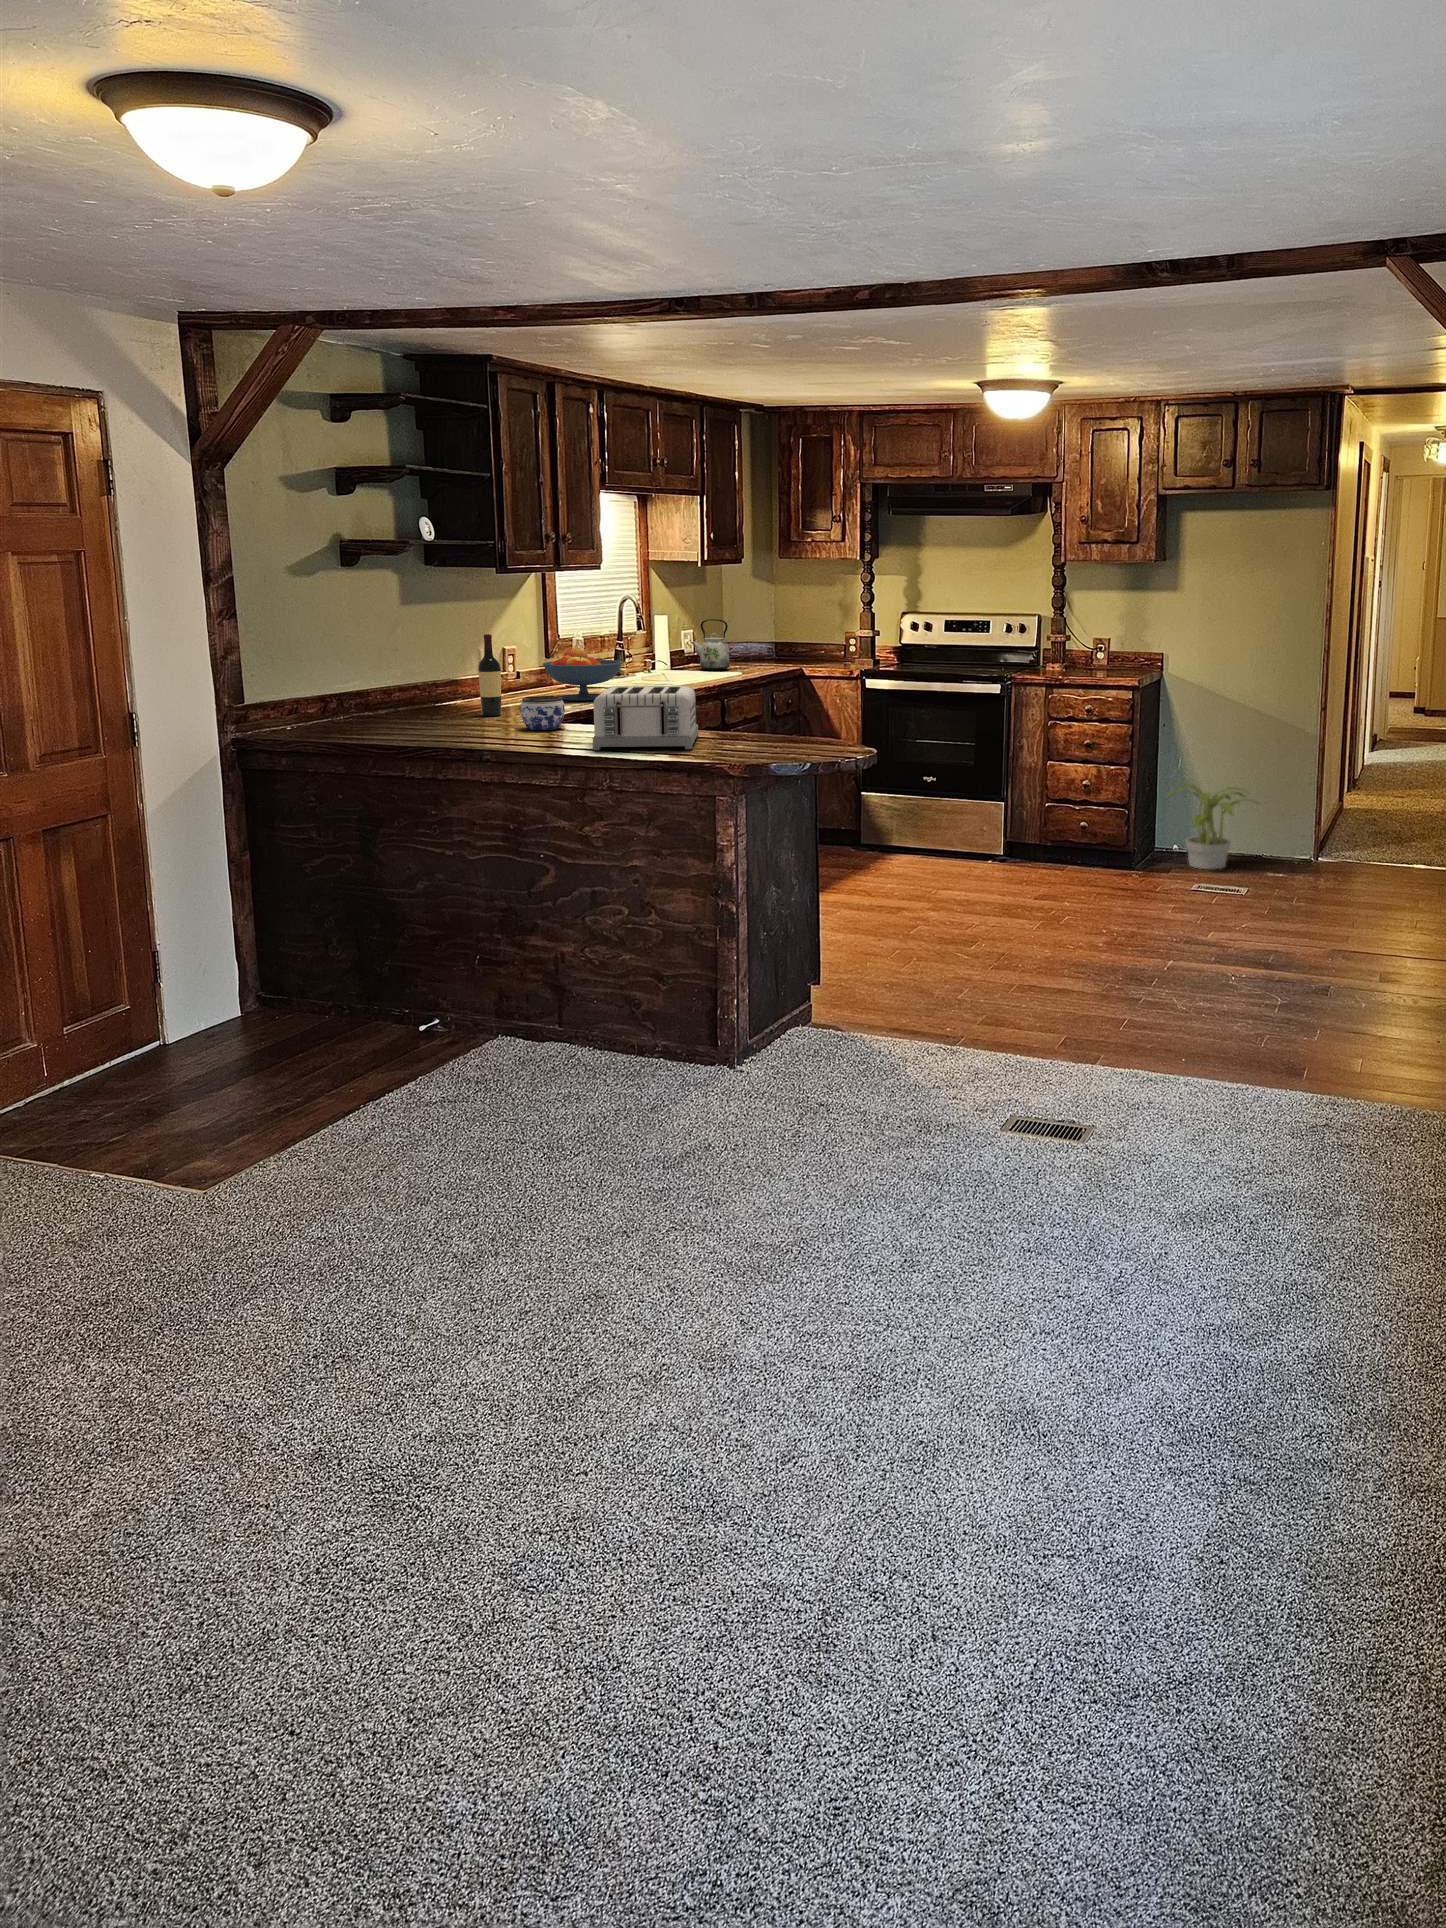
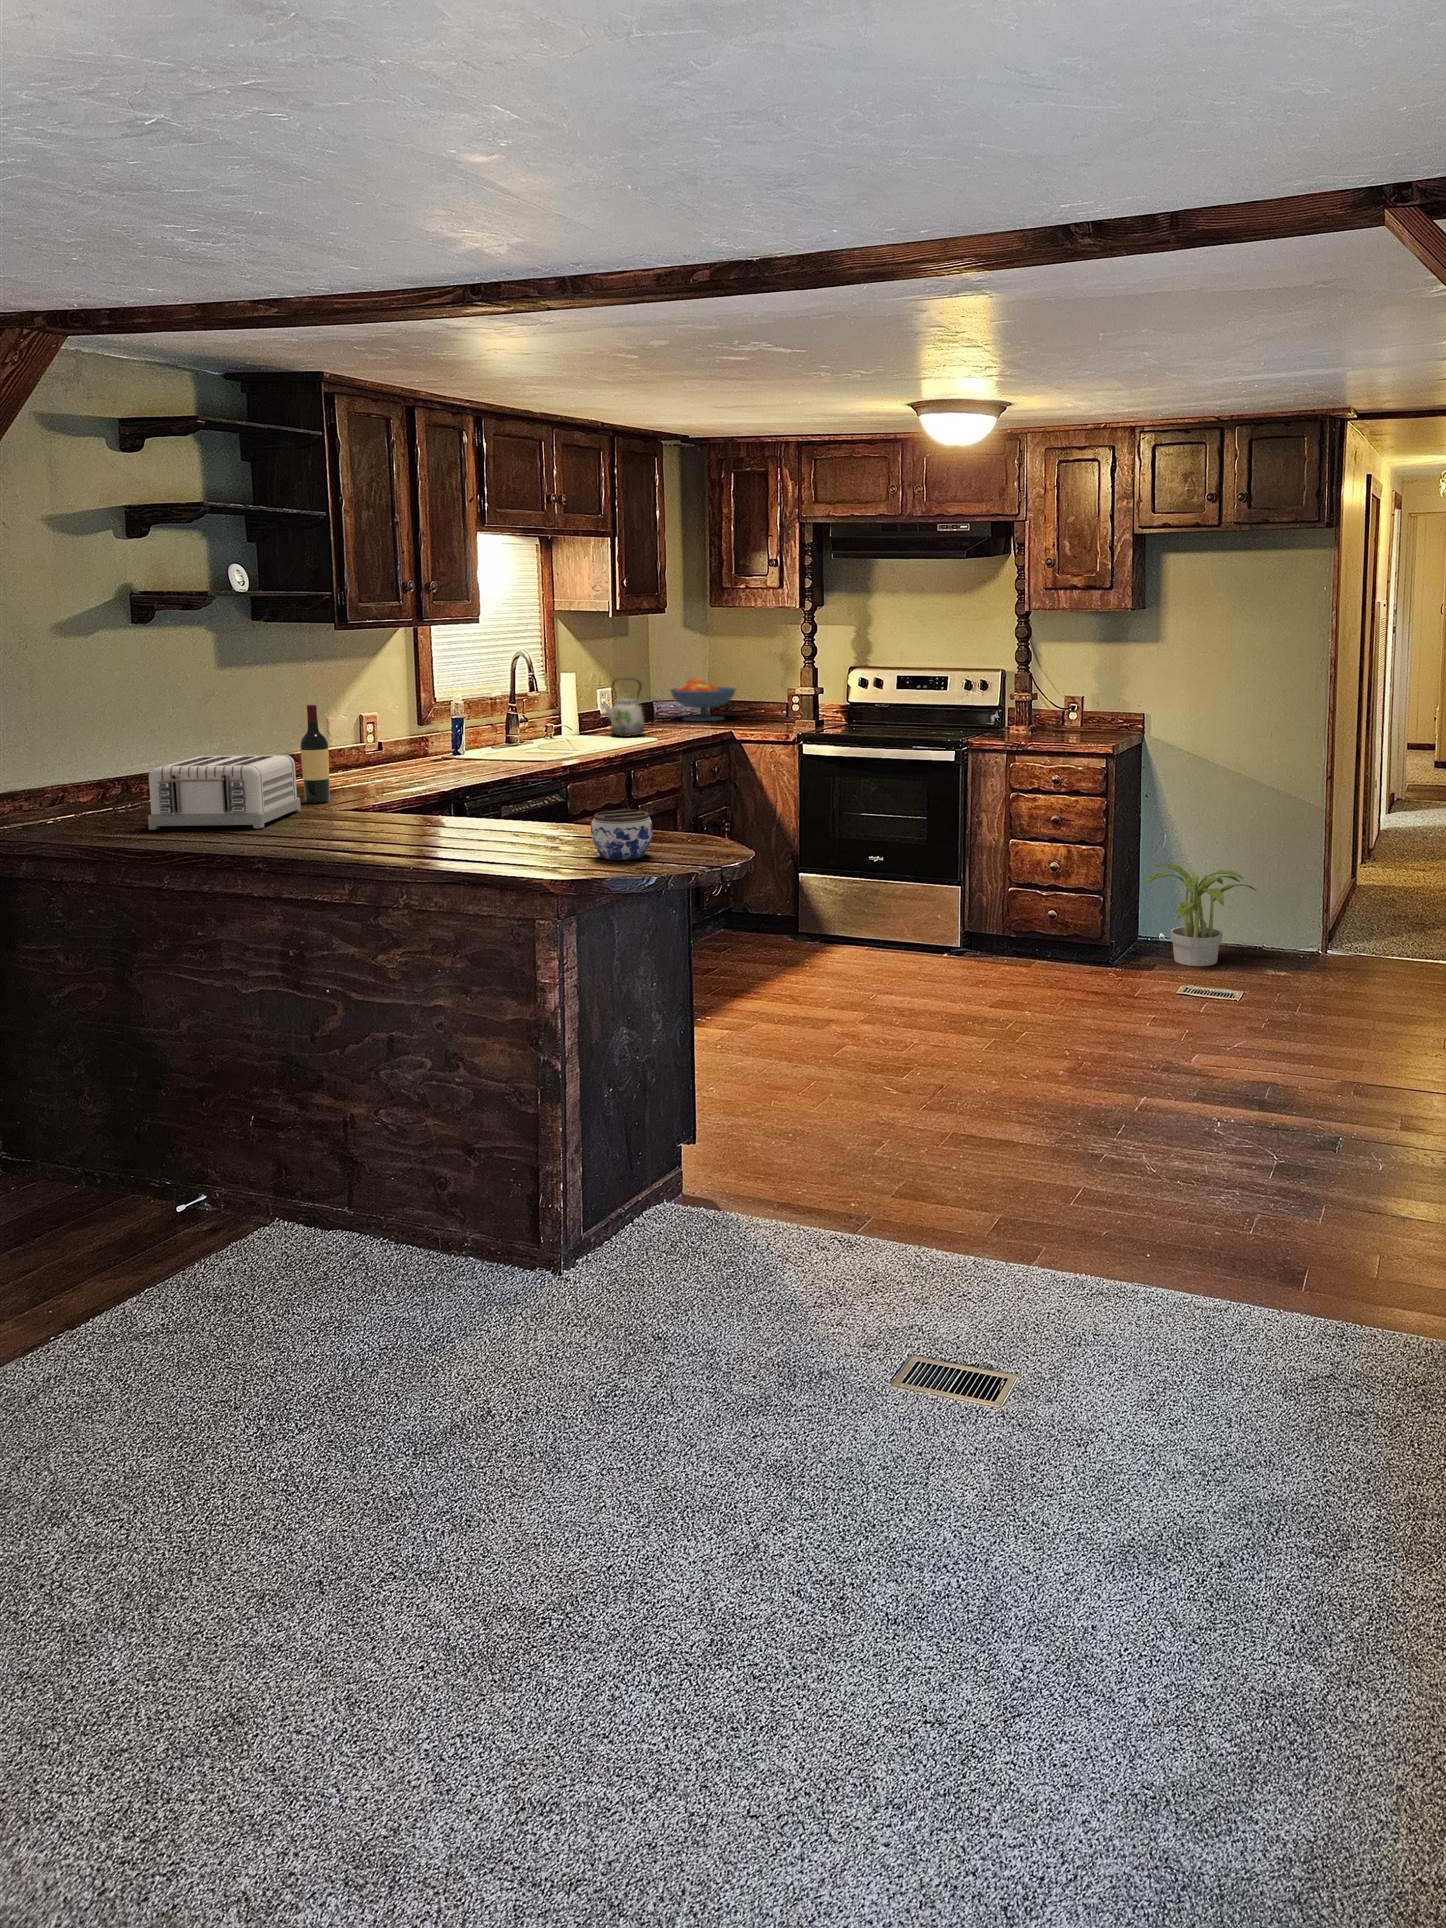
fruit bowl: present [543,648,622,701] -> present [671,678,735,721]
toaster: present [593,686,698,750] -> present [148,755,301,830]
jar: present [520,695,565,730] -> present [591,809,652,860]

